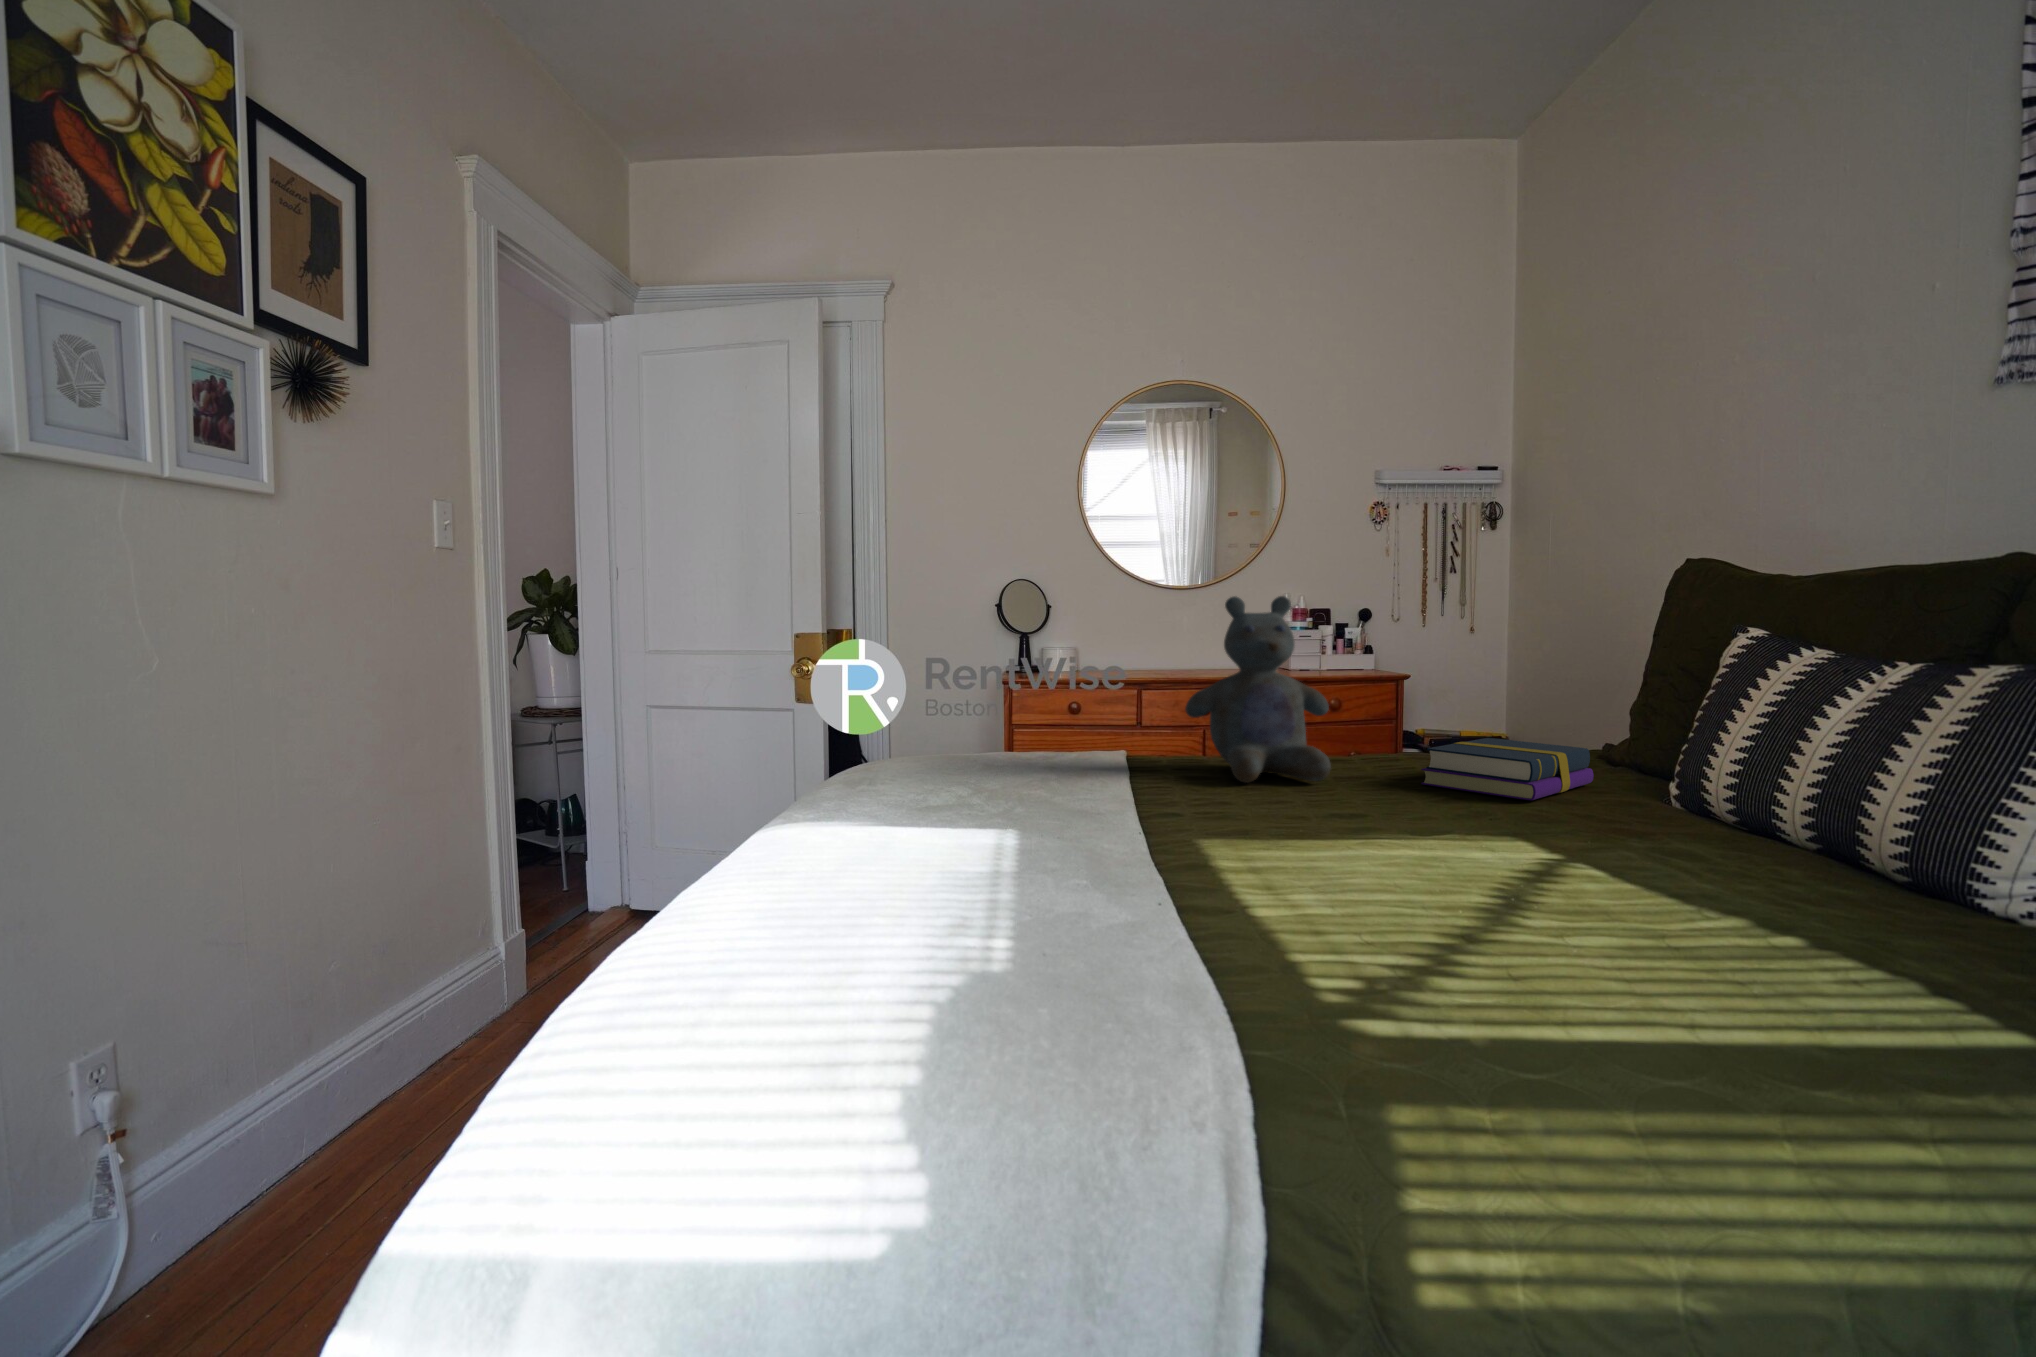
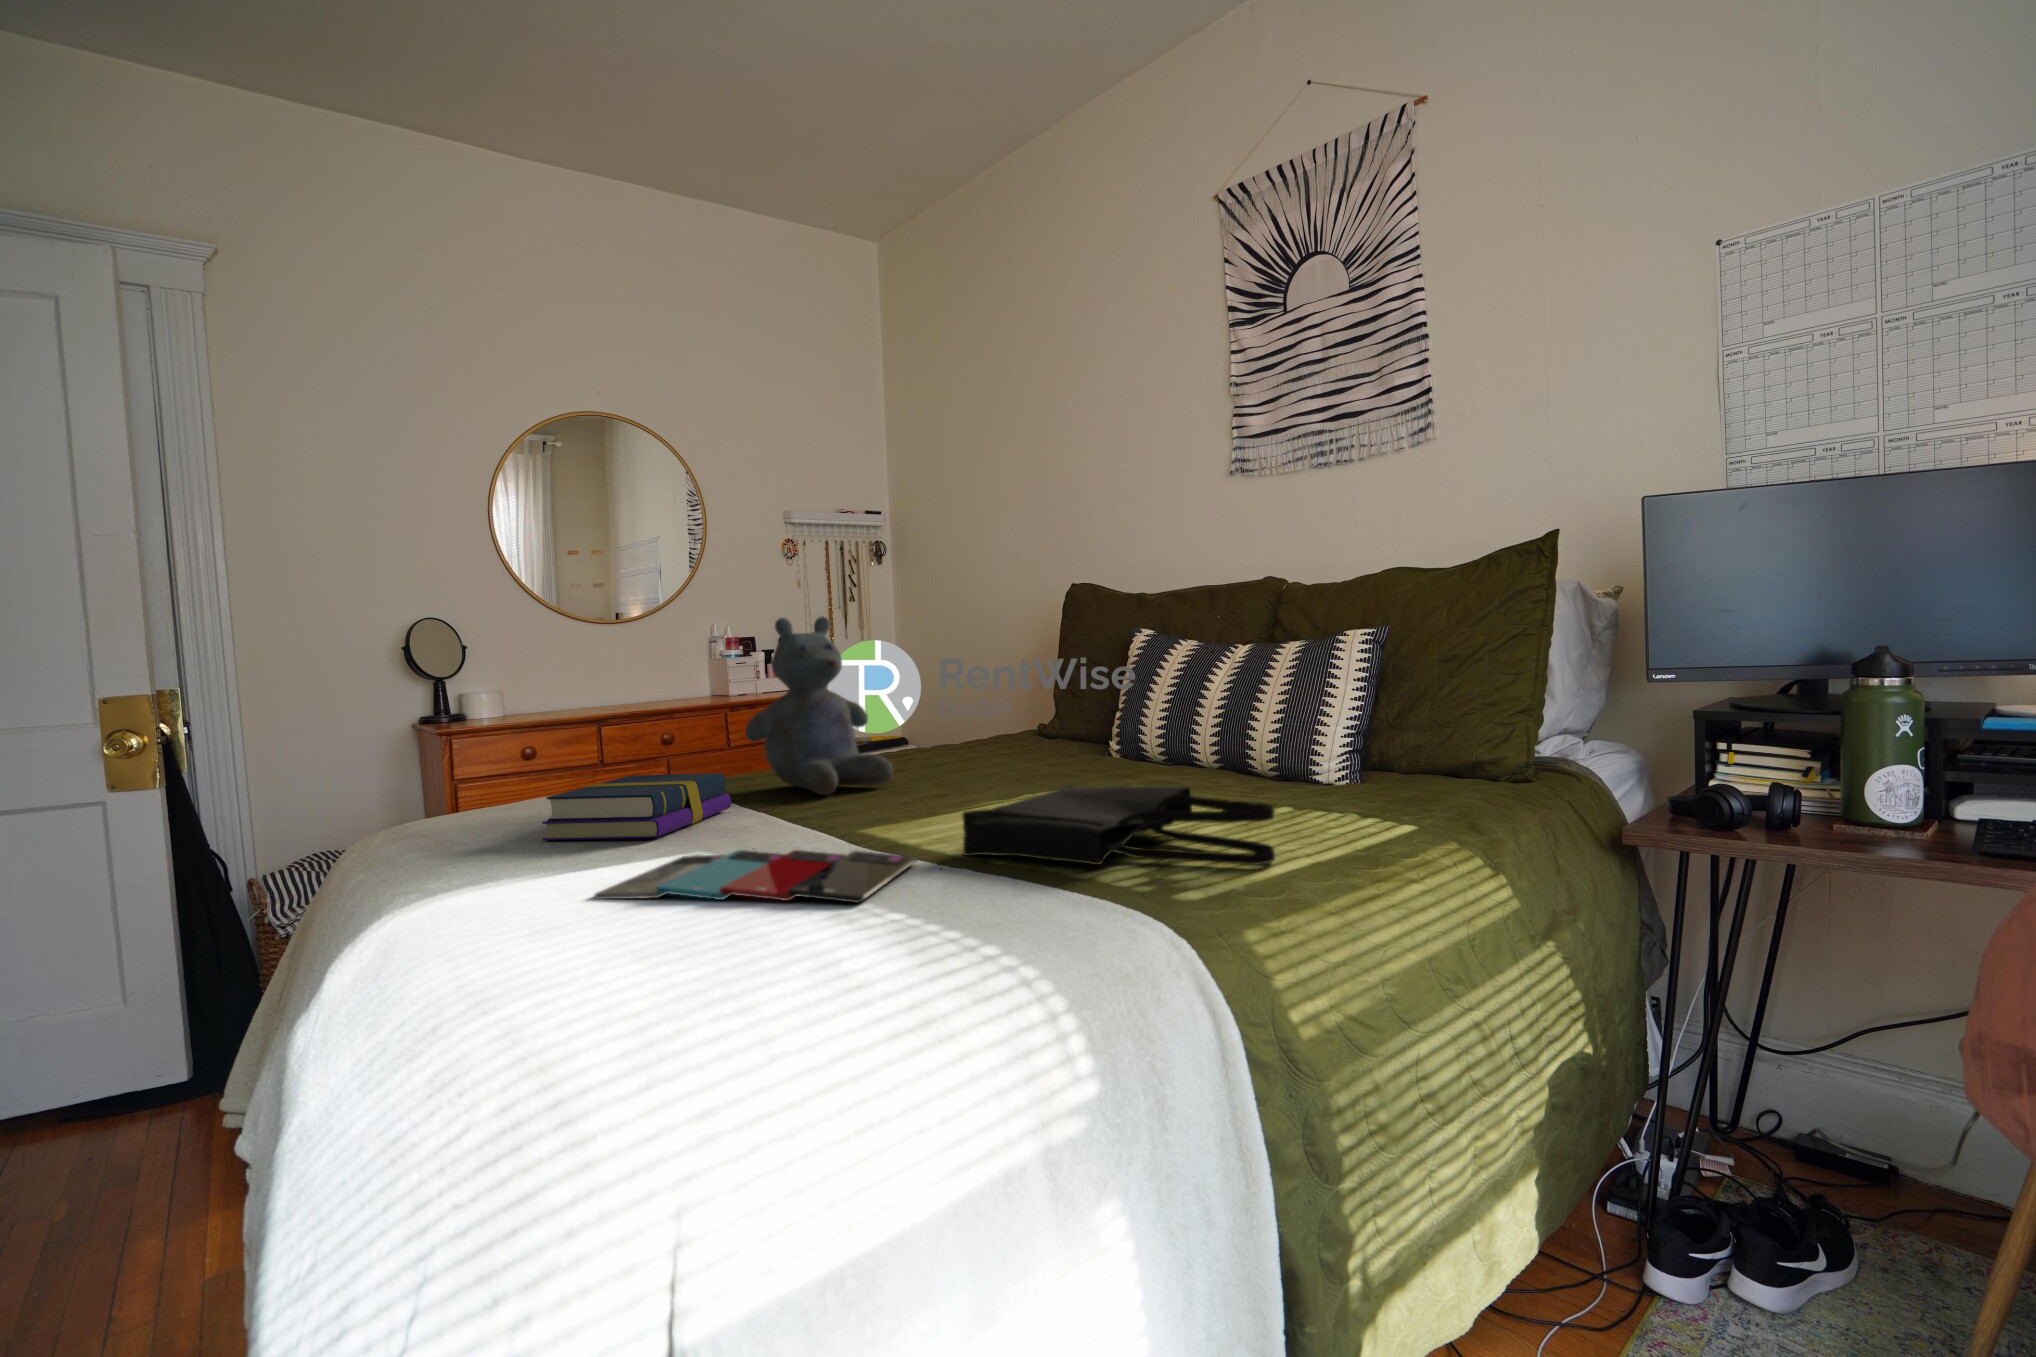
book: present [1421,738,1594,800] -> present [542,773,731,840]
smartphone: none [908,820,1183,909] -> present [594,850,918,903]
tote bag: none [1242,827,1631,1017] -> present [962,786,1275,865]

